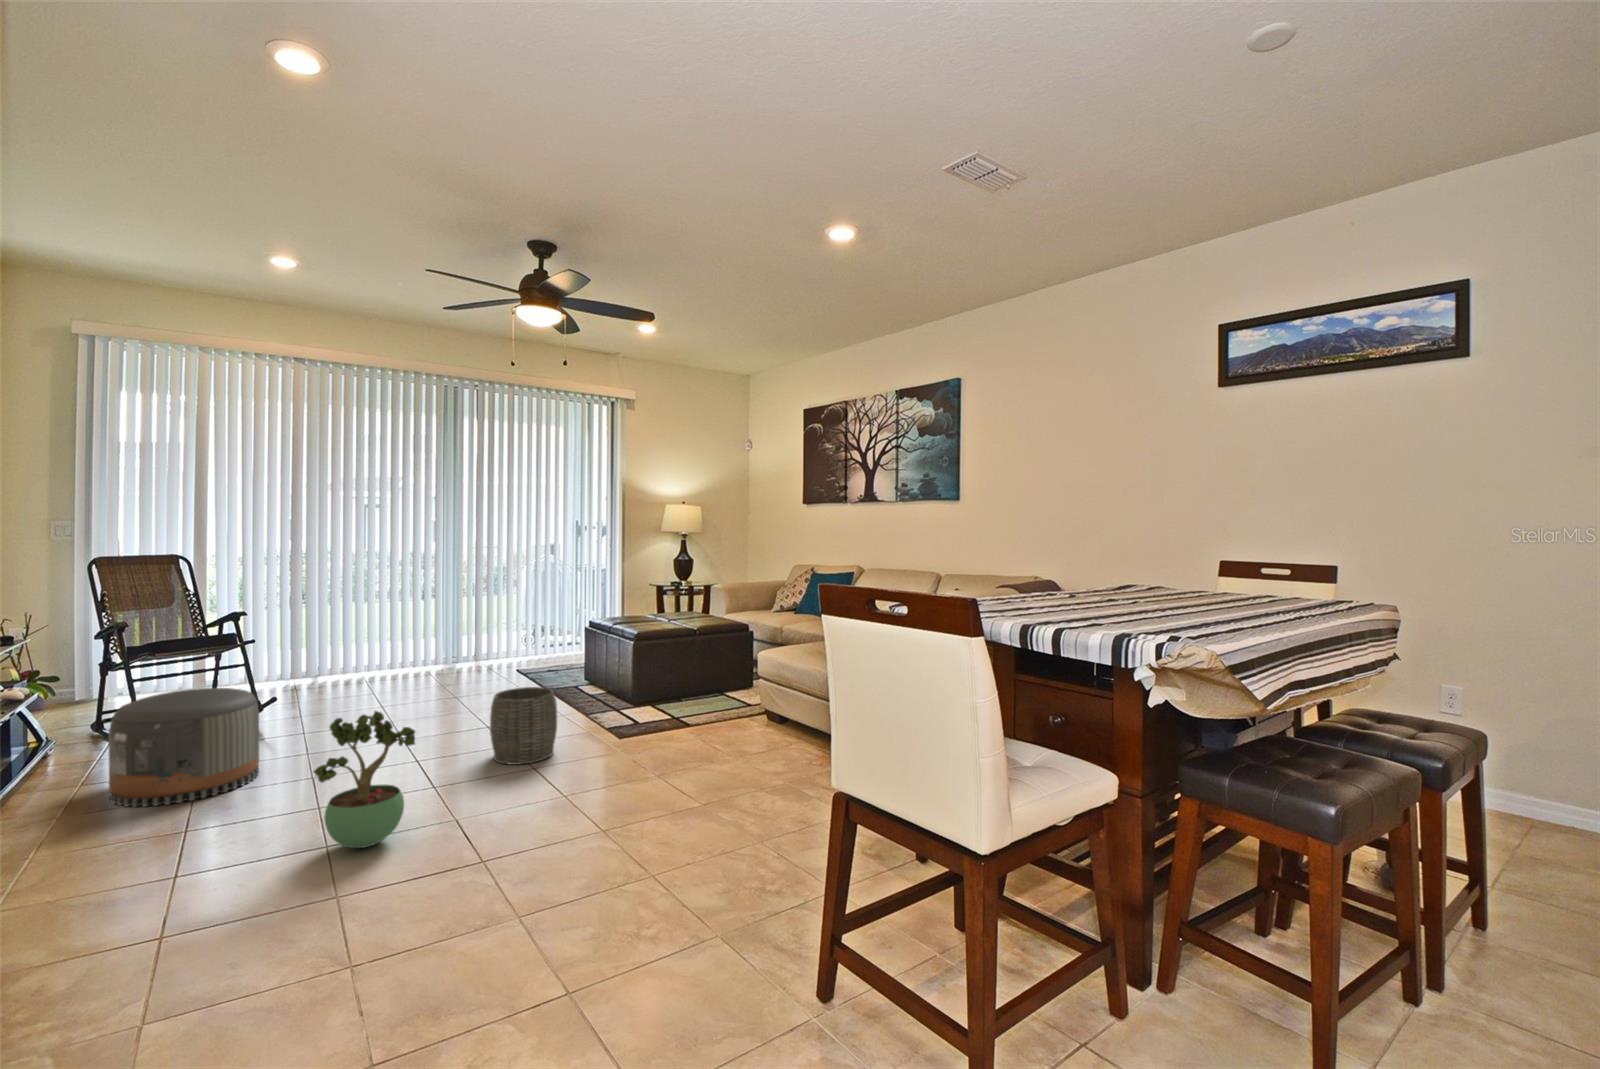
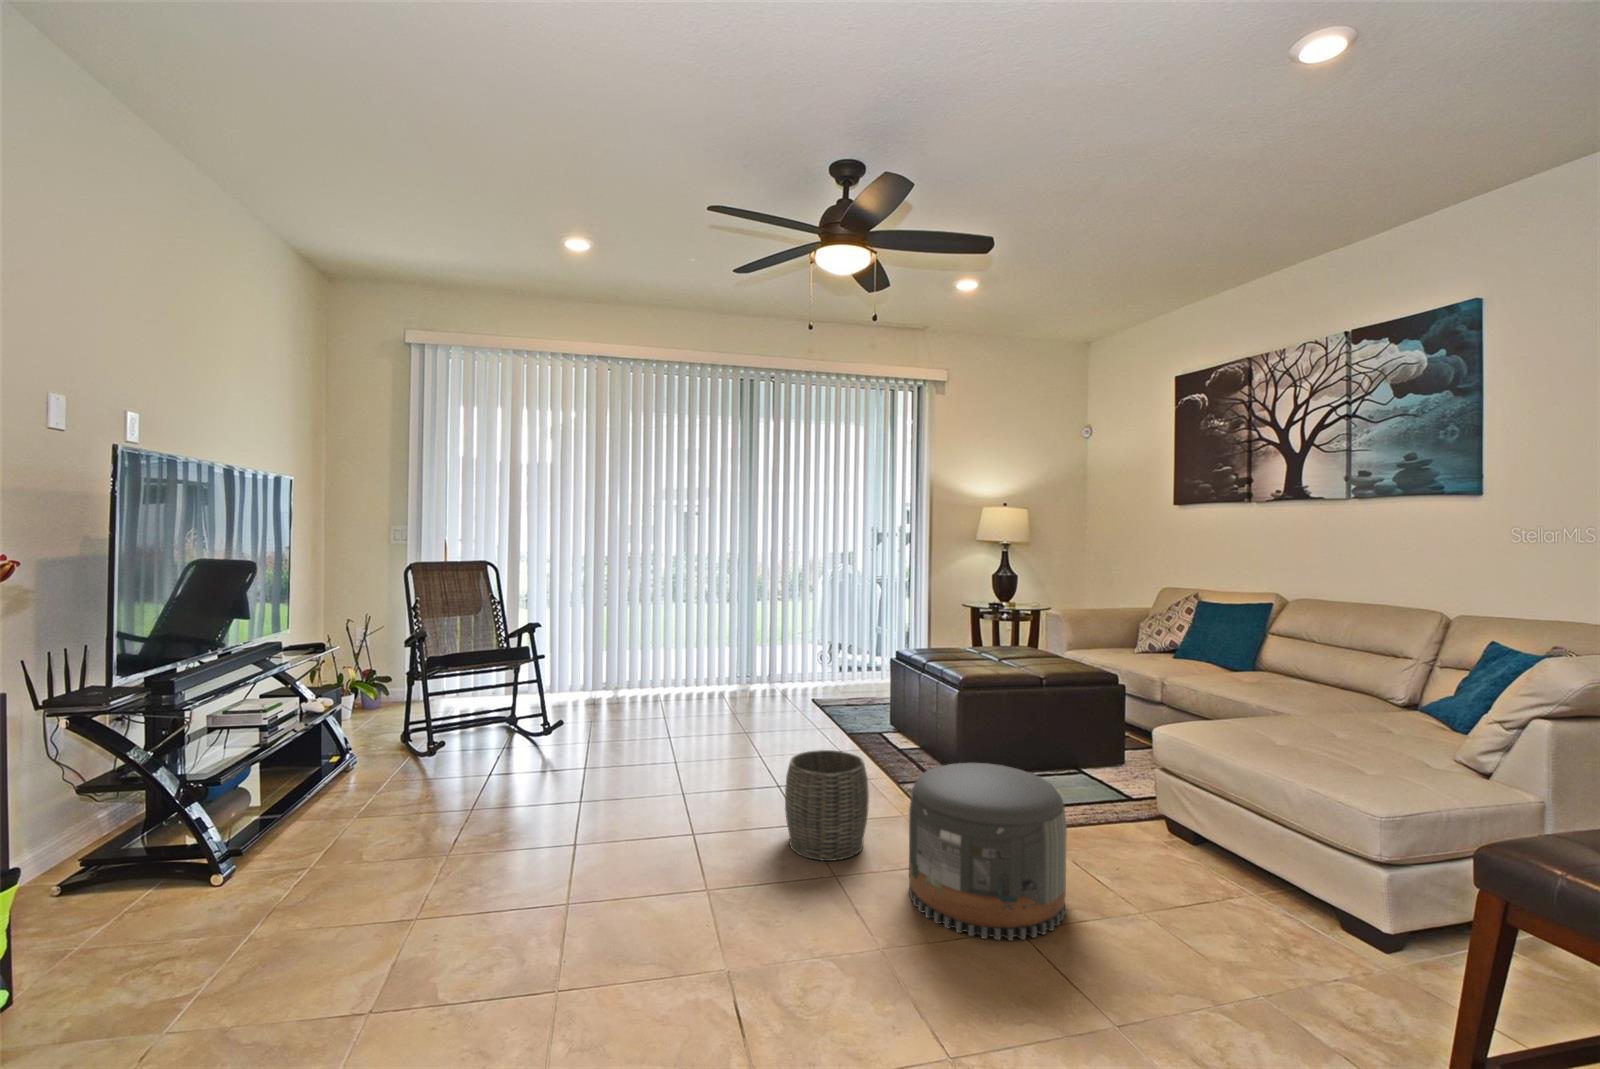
pouf: present [108,688,259,807] -> present [909,763,1067,940]
potted plant: present [314,711,415,848] -> none [565,803,690,995]

